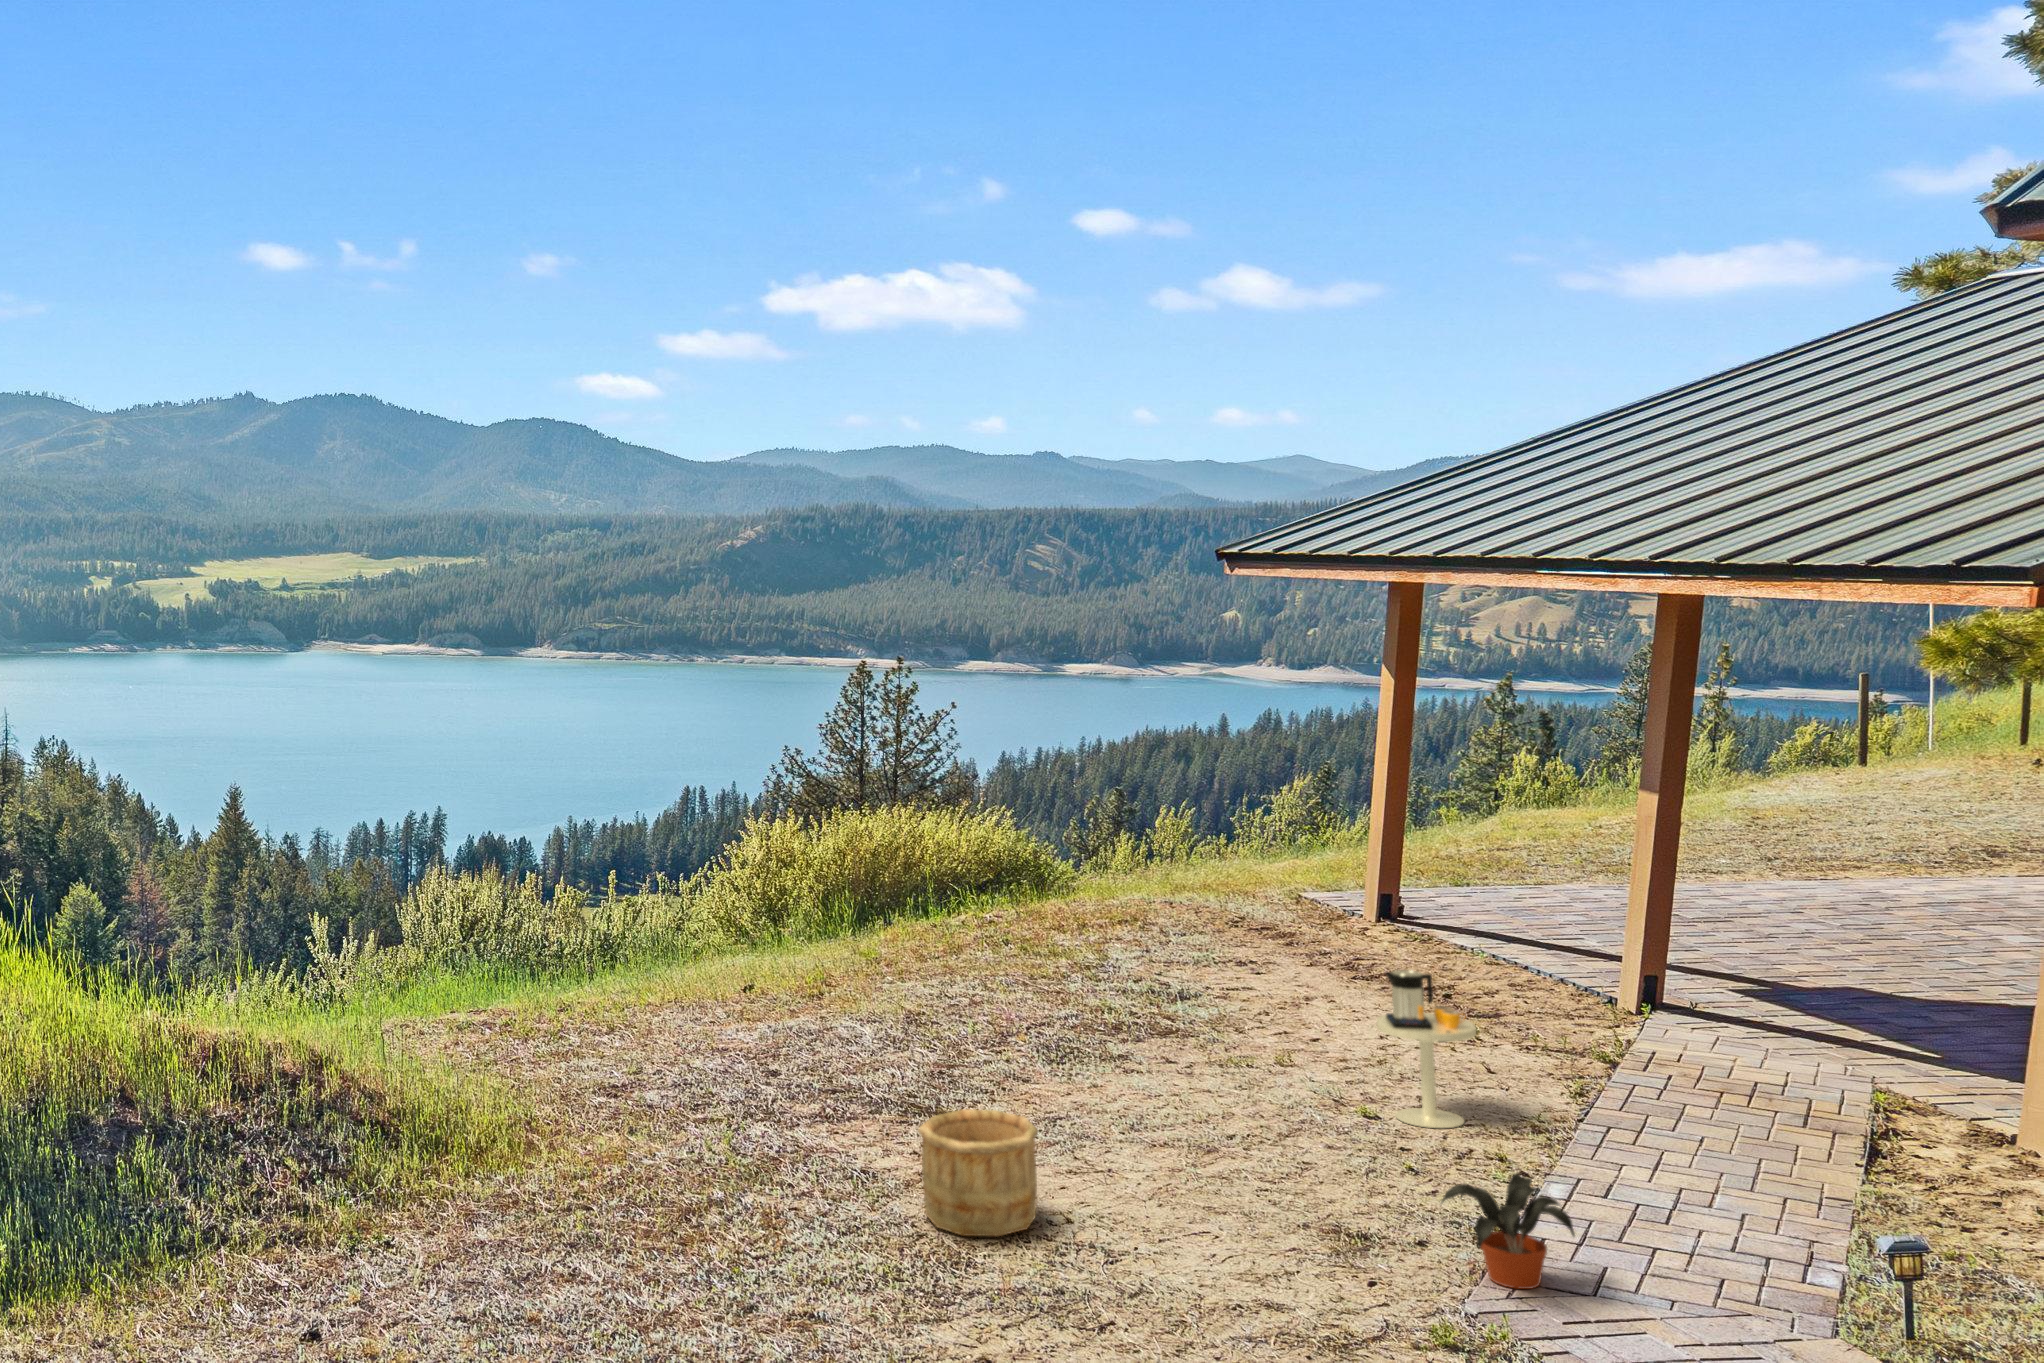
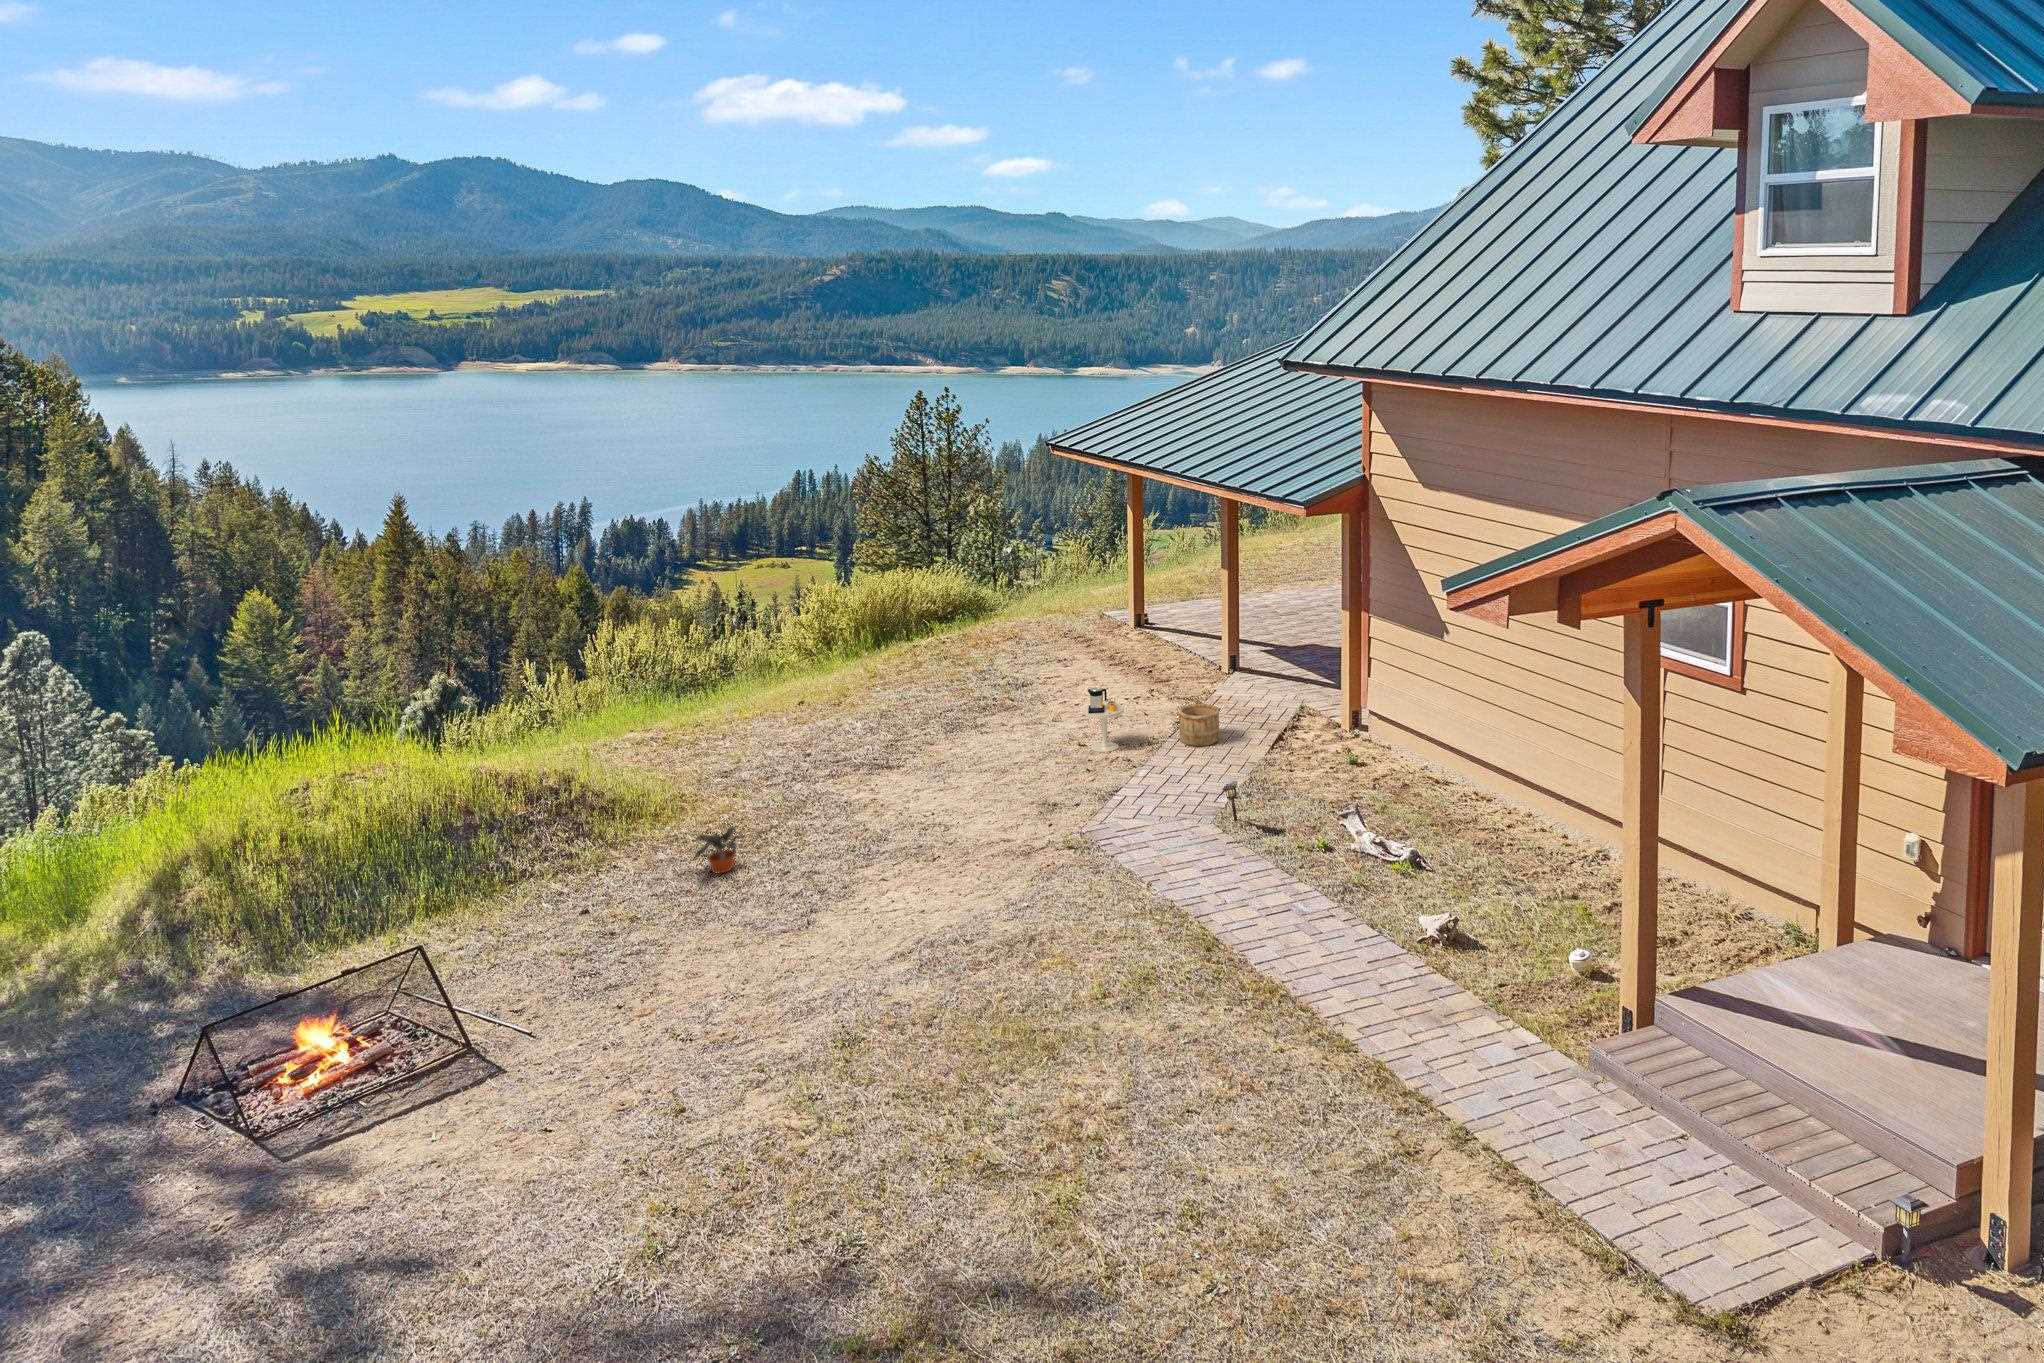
wooden bucket: present [918,1109,1038,1236] -> present [1178,703,1220,746]
potted plant: present [1442,1174,1575,1289] -> present [695,826,744,873]

